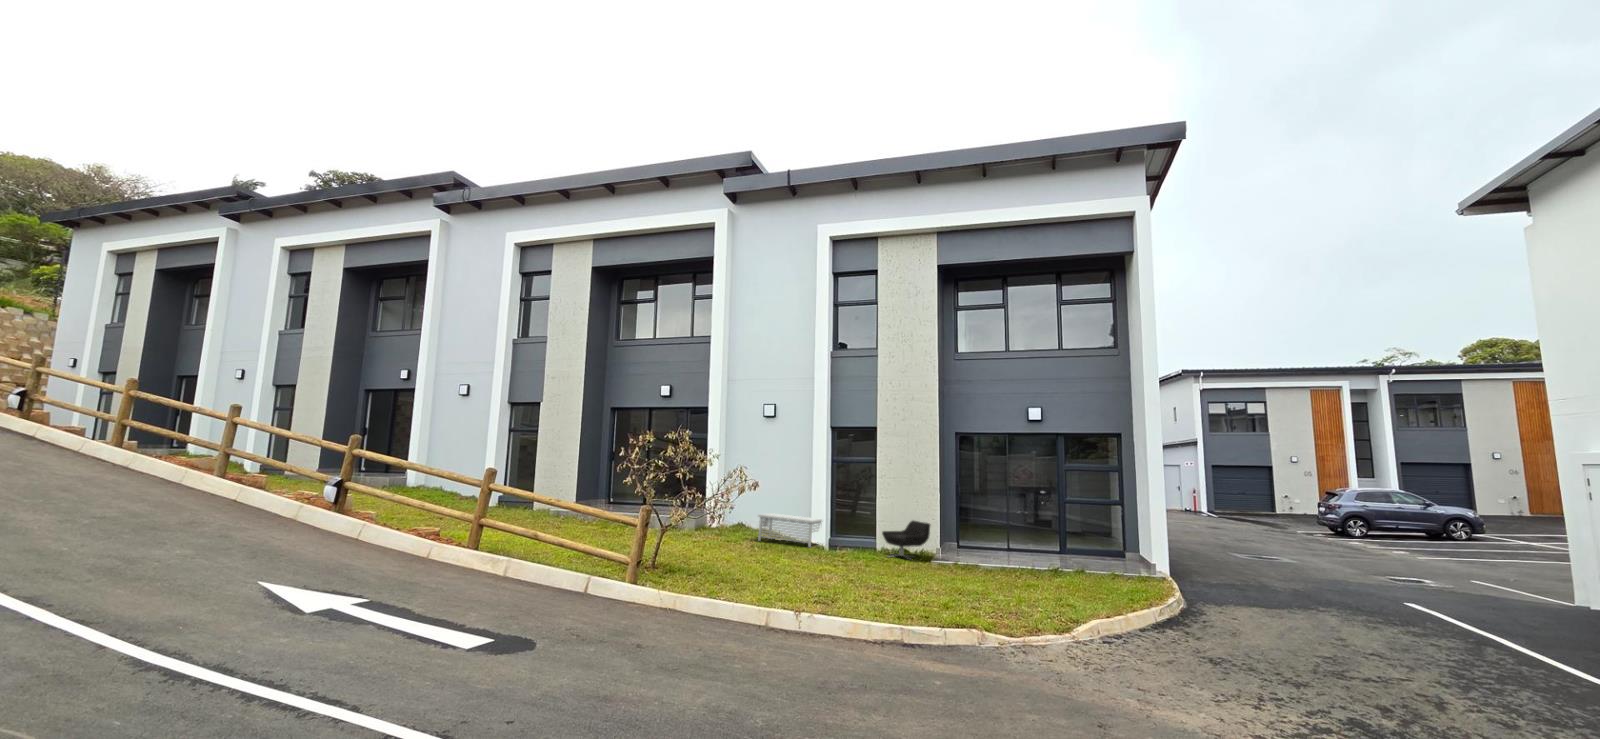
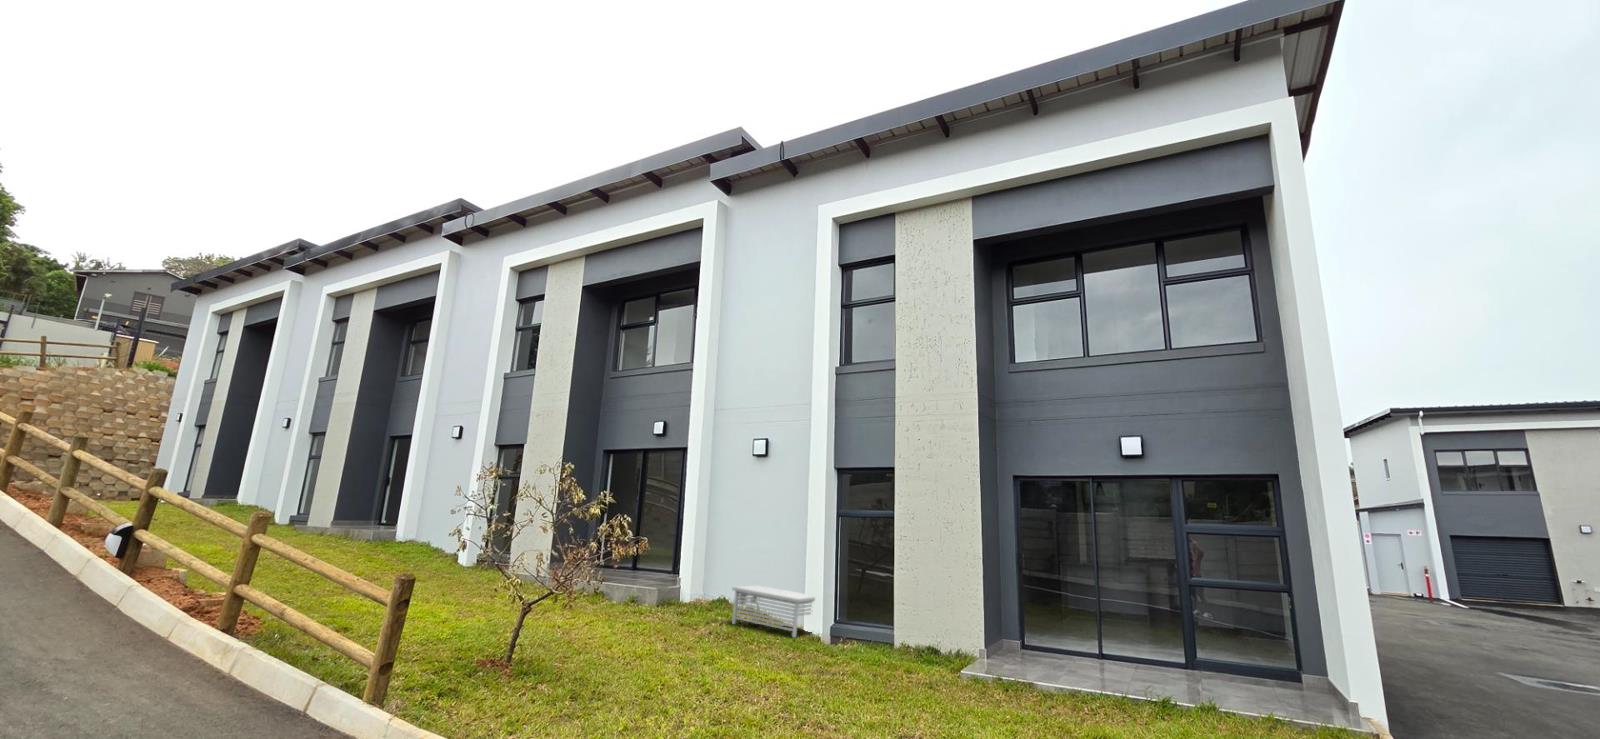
lounge chair: present [882,521,930,556] -> none [894,604,965,666]

